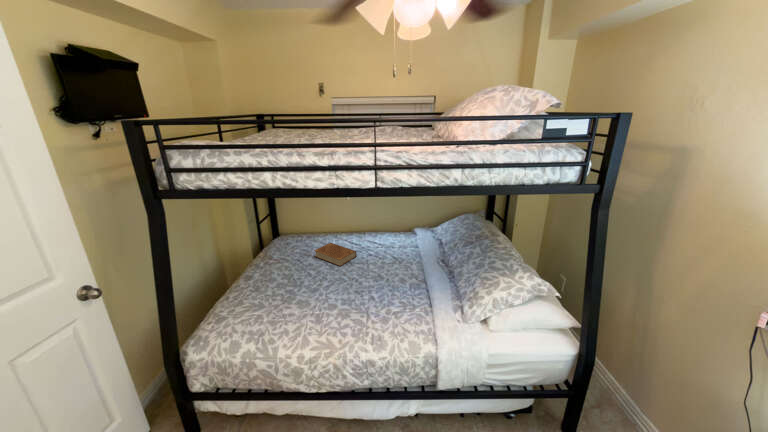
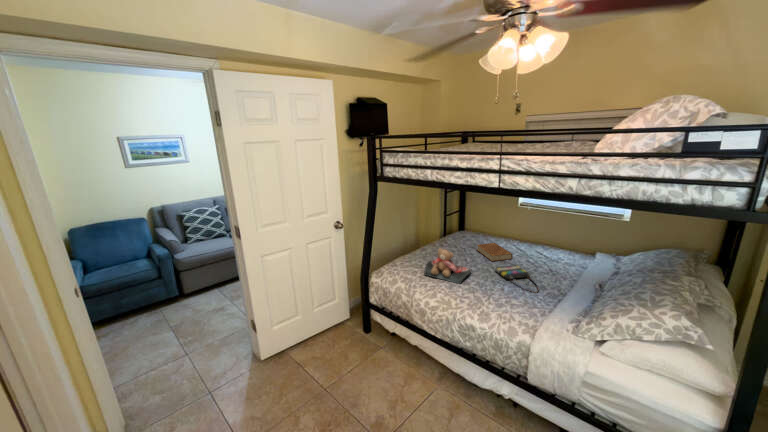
tote bag: none [352,263,405,290] -> present [495,265,538,290]
teddy bear: none [269,272,331,316] -> present [424,248,472,284]

